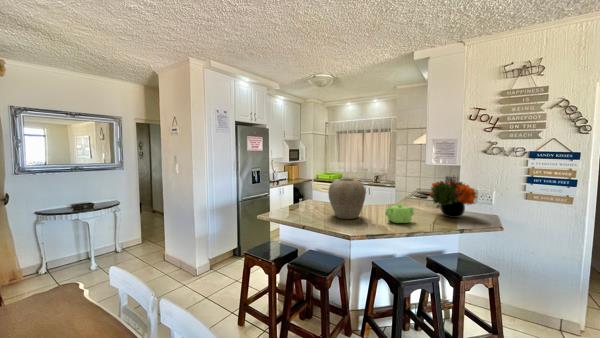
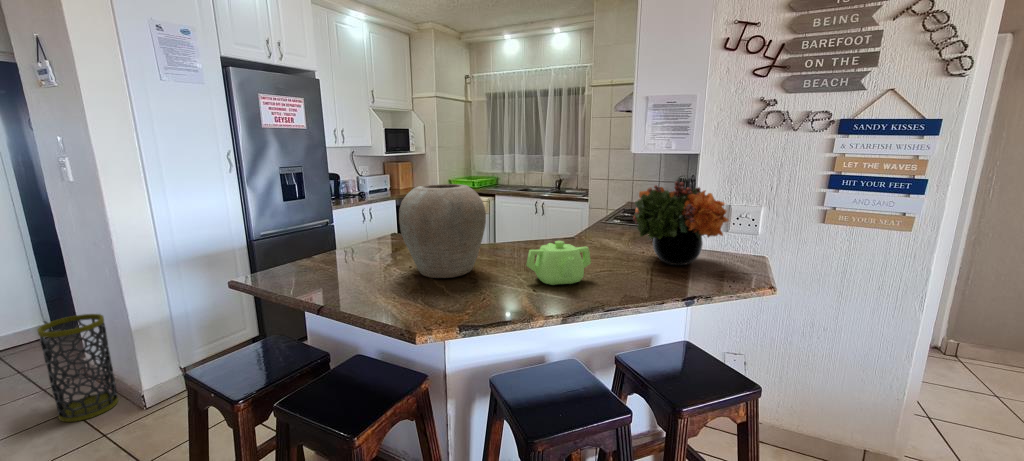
trash can: none [160,233,183,281] -> present [38,314,118,422]

